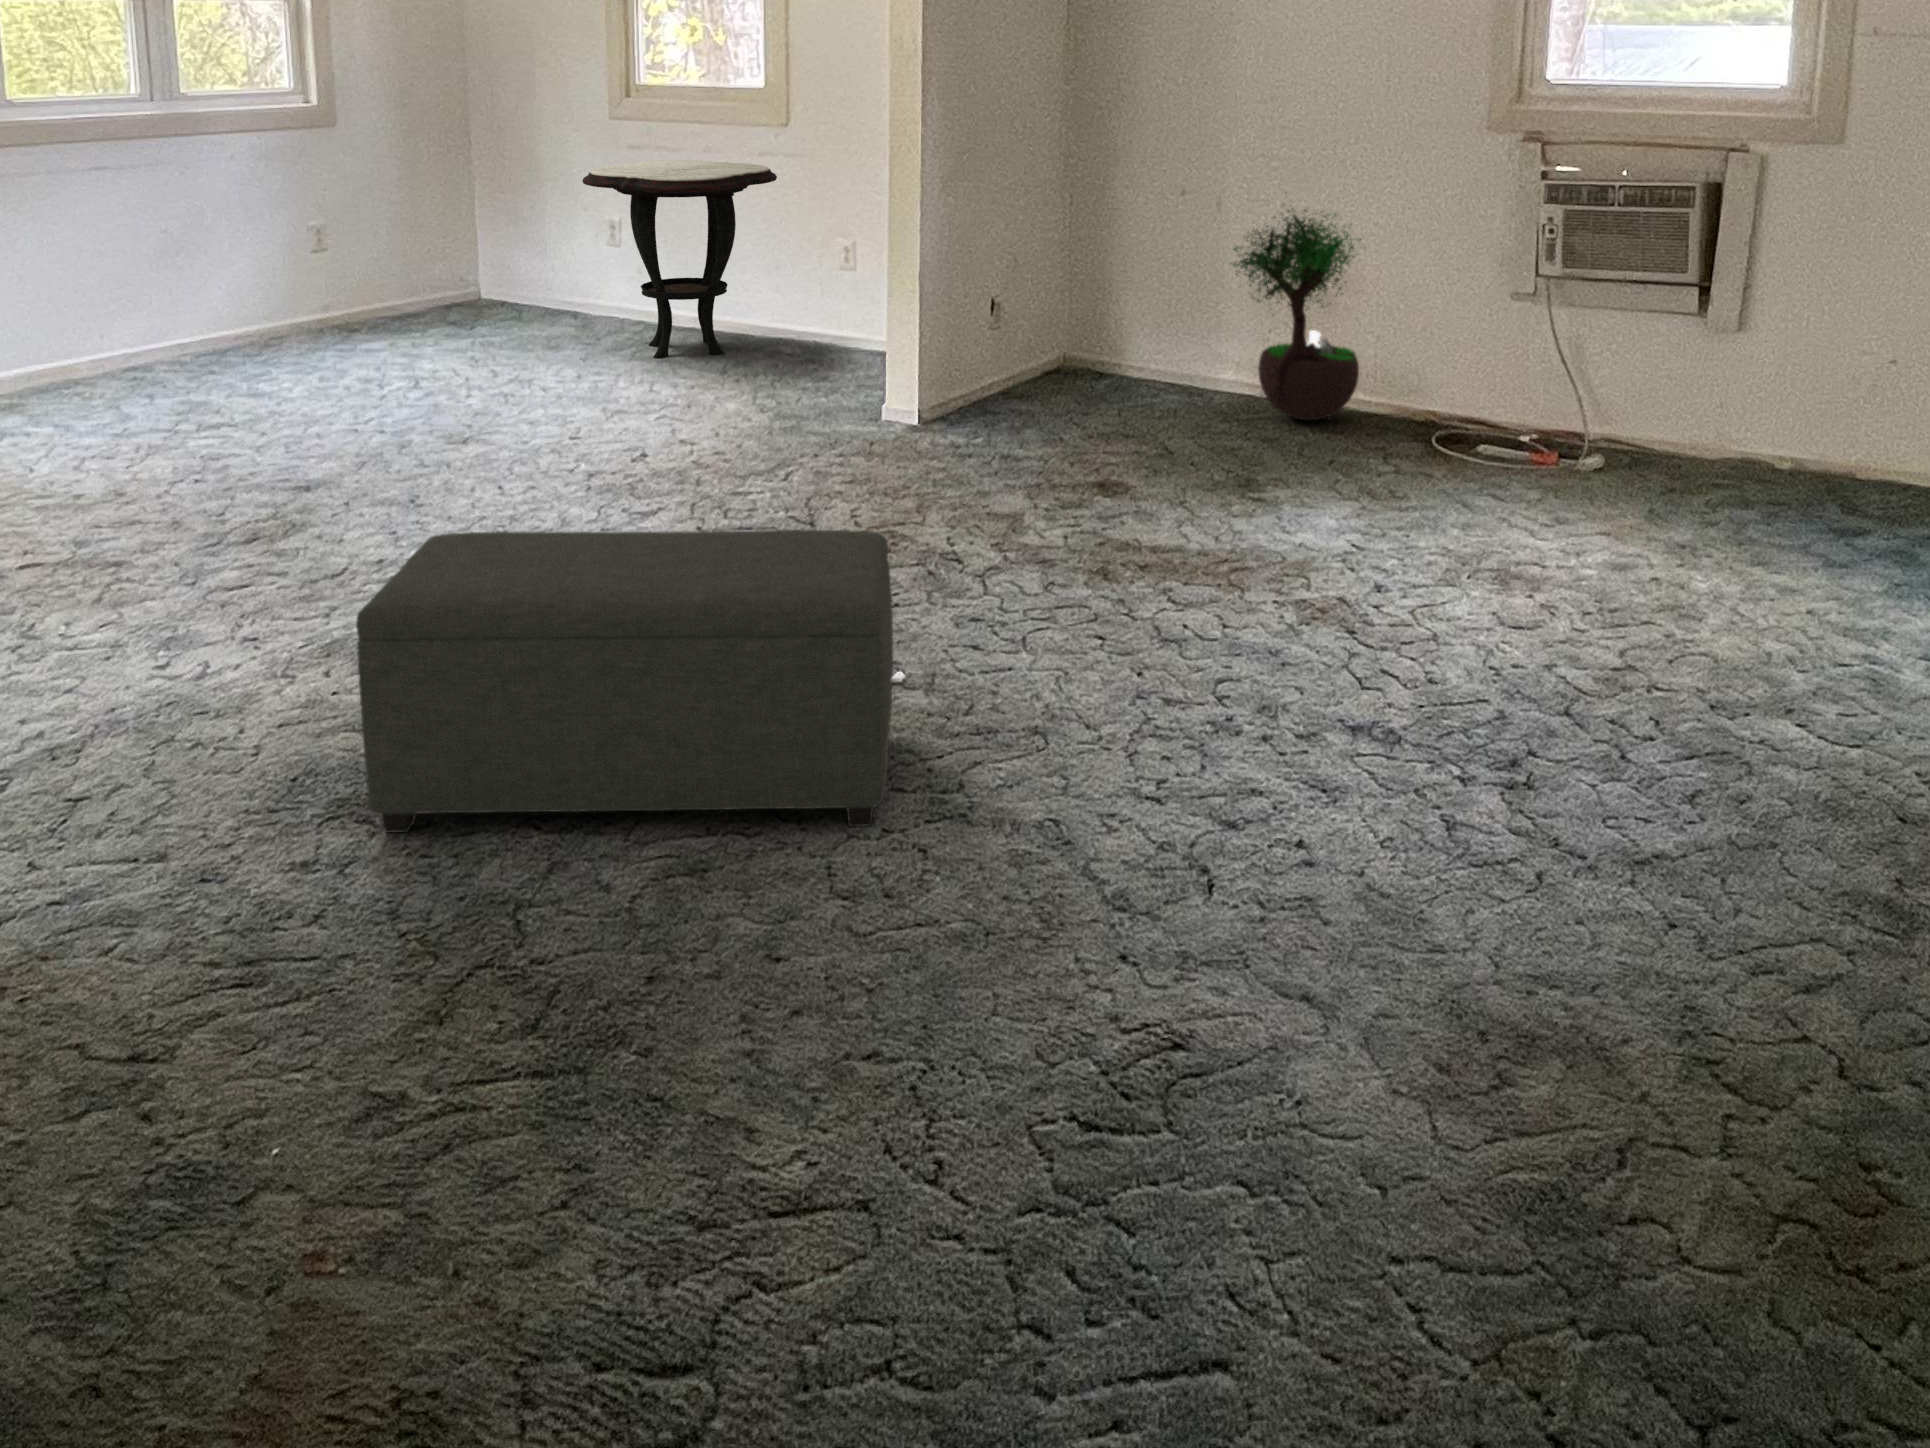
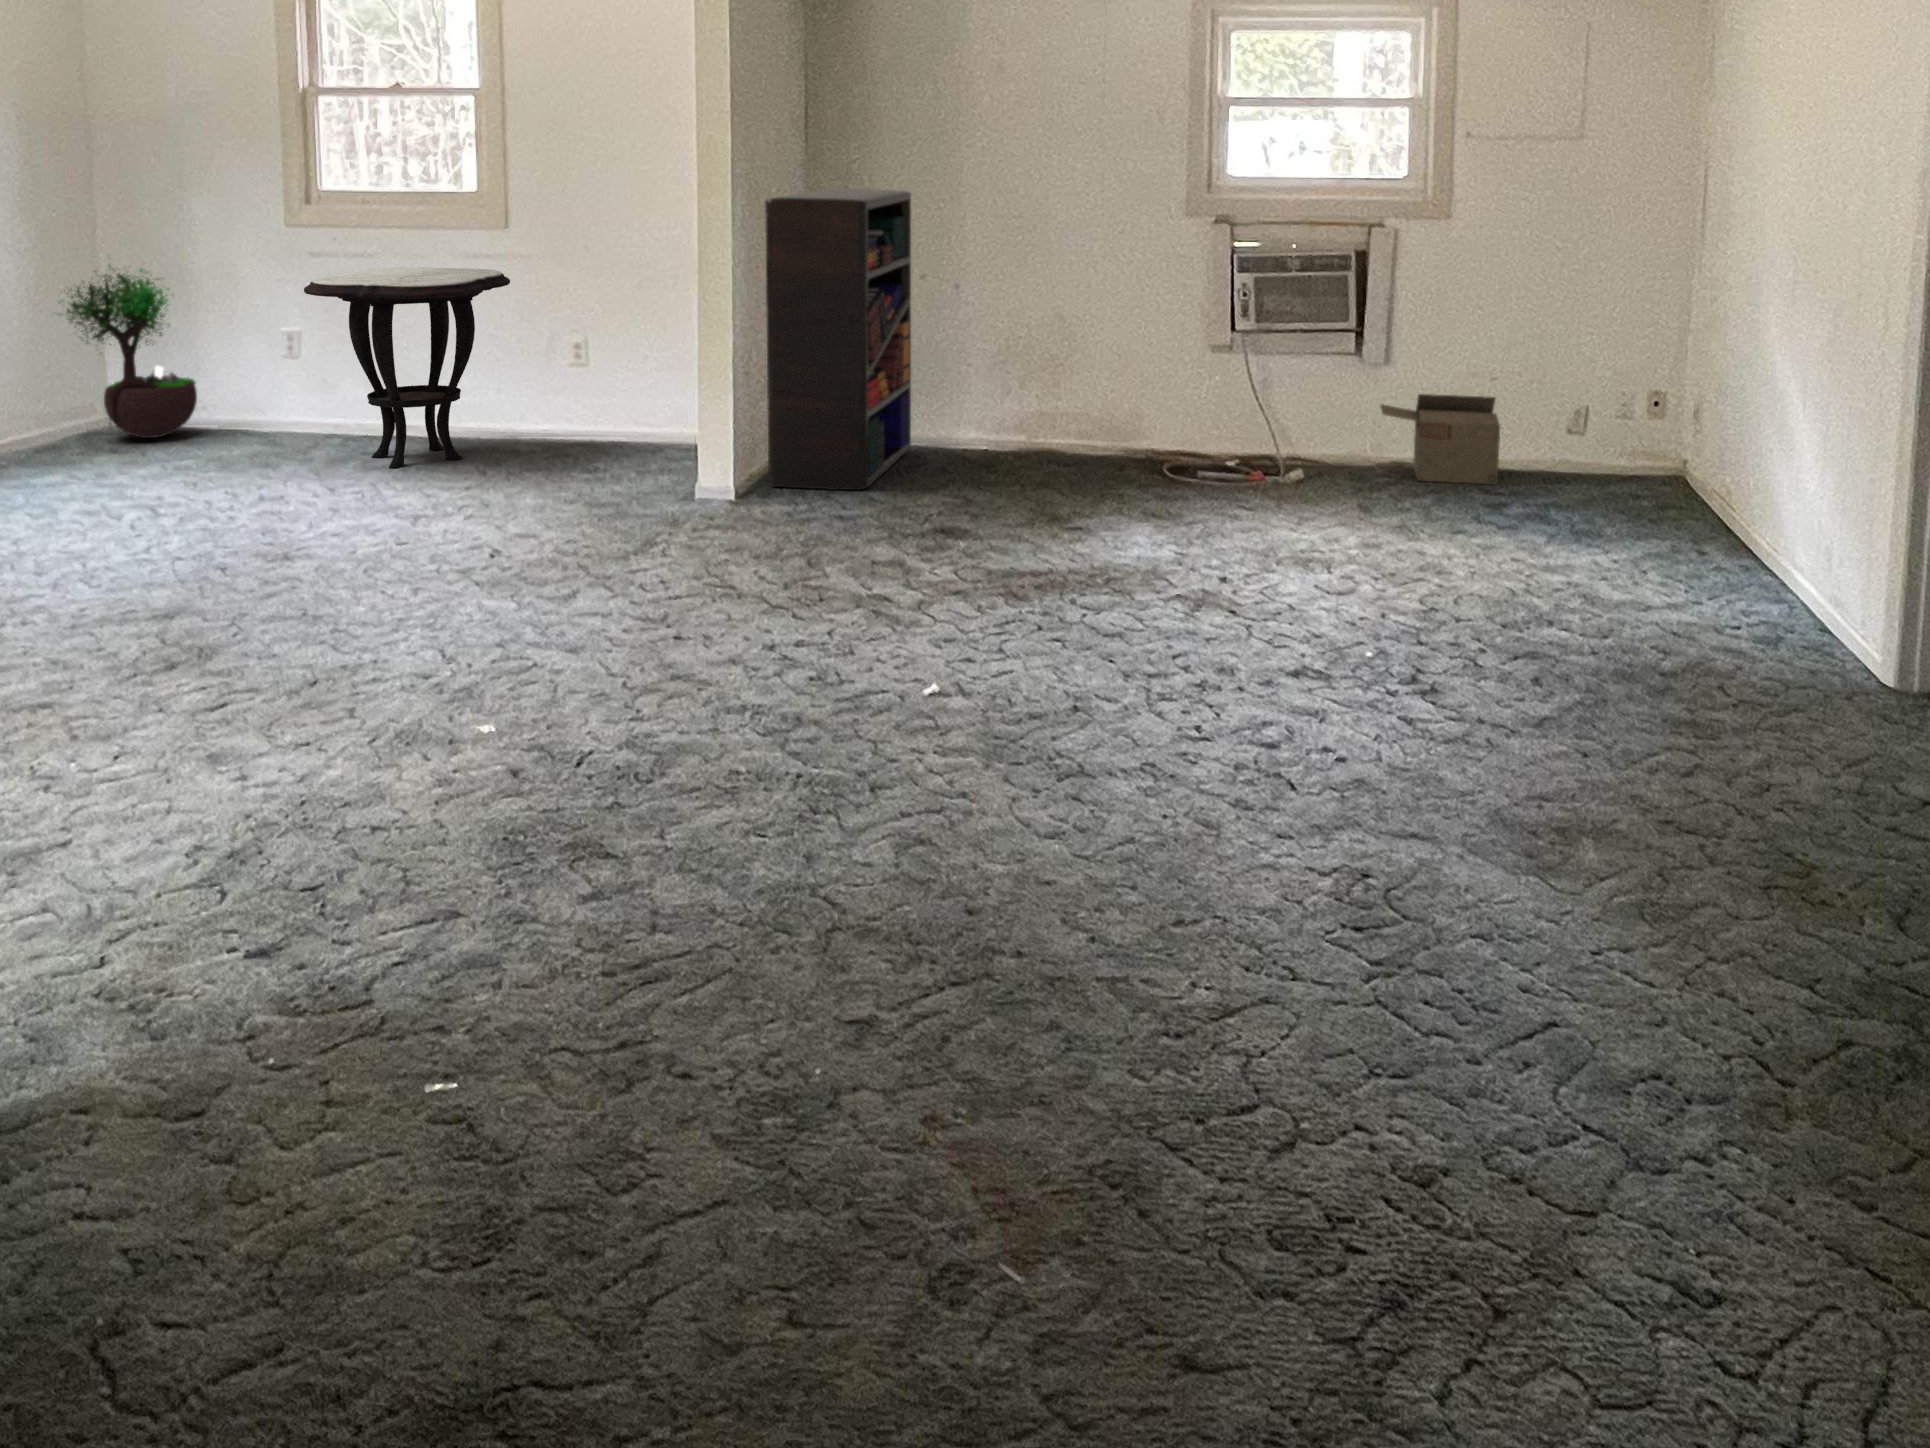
bookshelf: none [977,90,1170,427] -> present [765,189,911,490]
potted tree: present [1233,208,1361,420] -> present [61,266,197,438]
cardboard box: none [1717,375,1892,506] -> present [1380,394,1500,485]
ottoman: present [356,530,893,833] -> none [524,560,1005,888]

